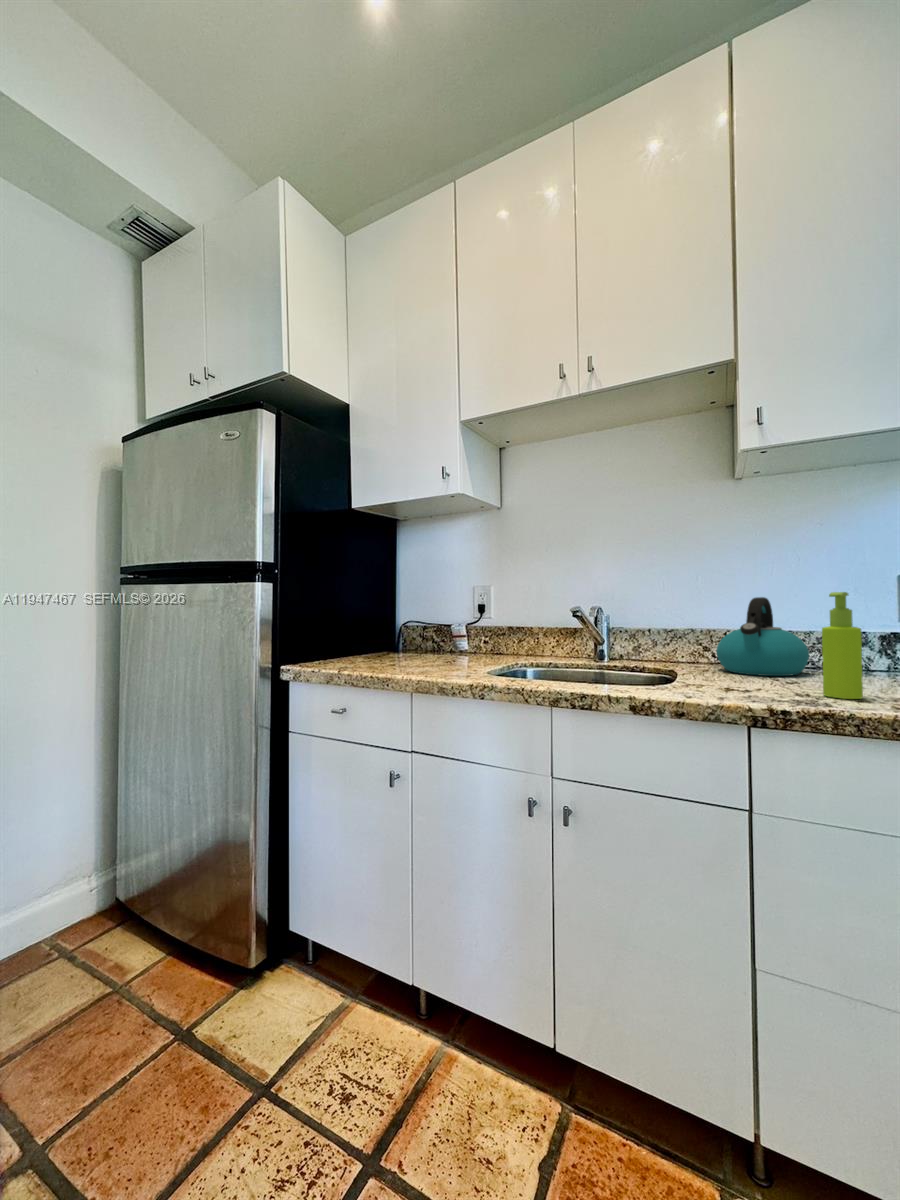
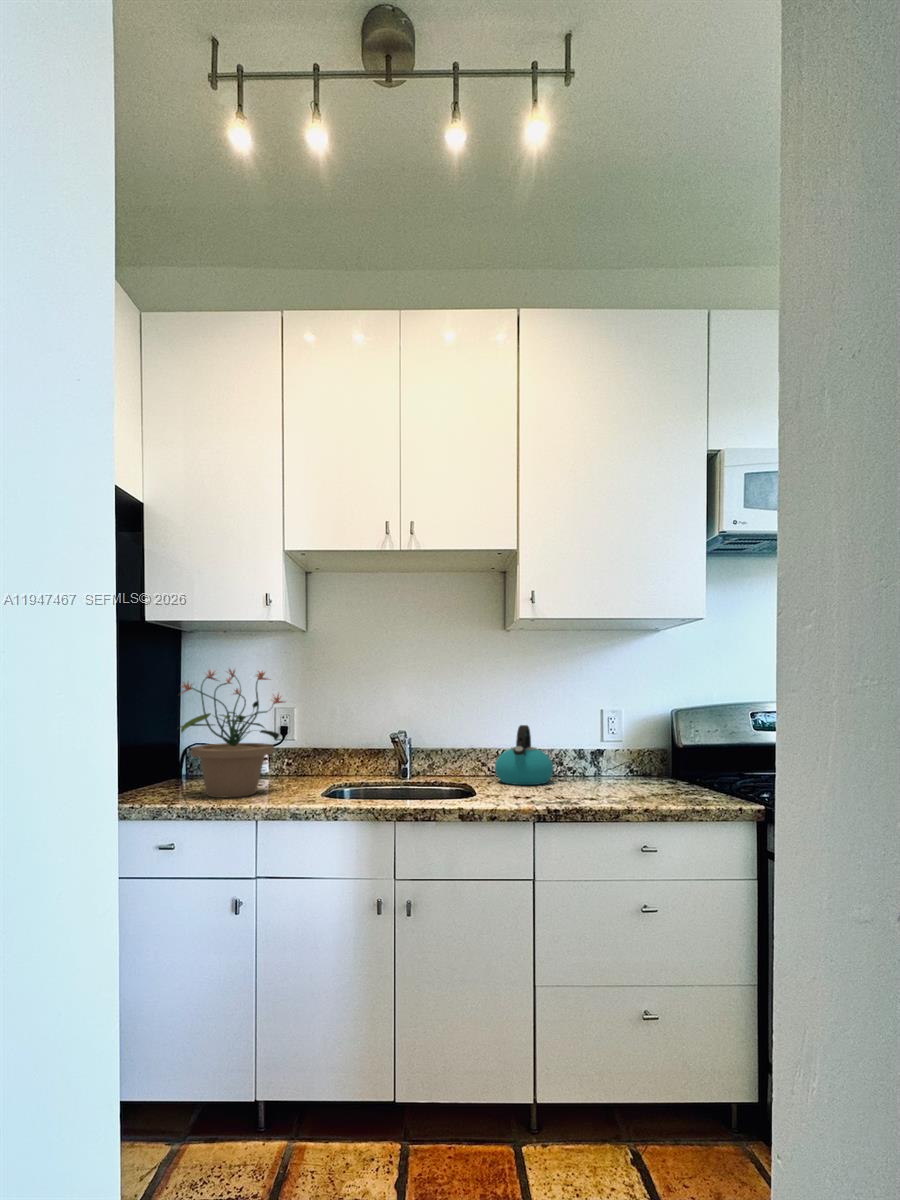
potted plant: none [350,542,454,668] -> present [179,669,283,797]
soap dispenser: present [822,592,863,699] -> none [563,731,583,799]

